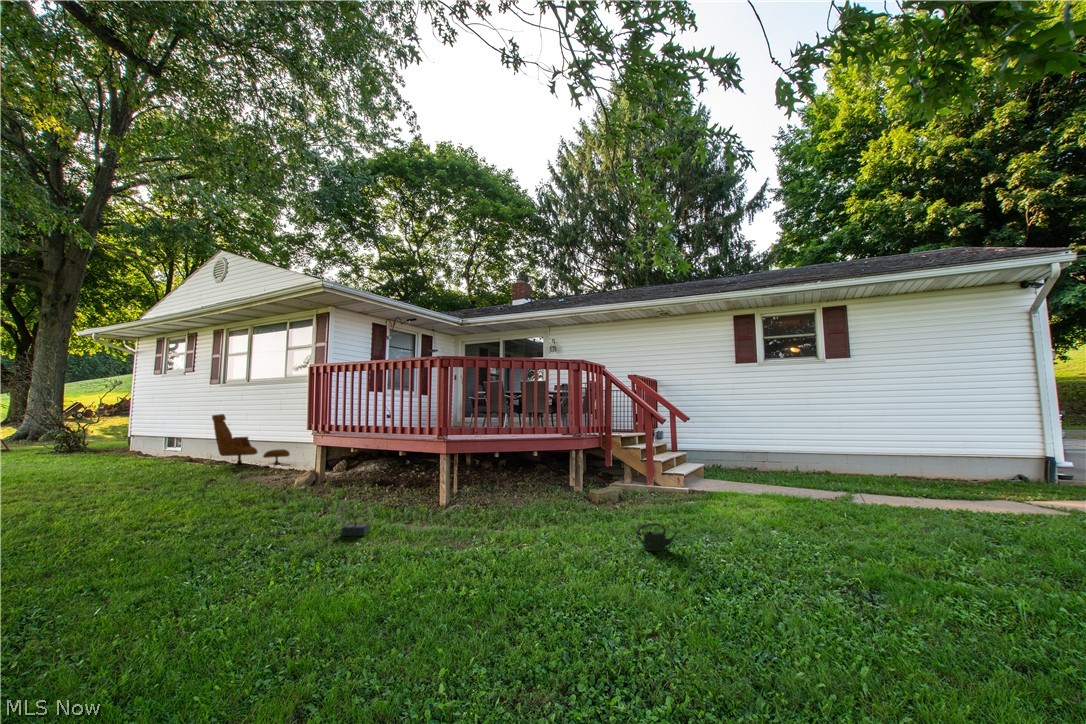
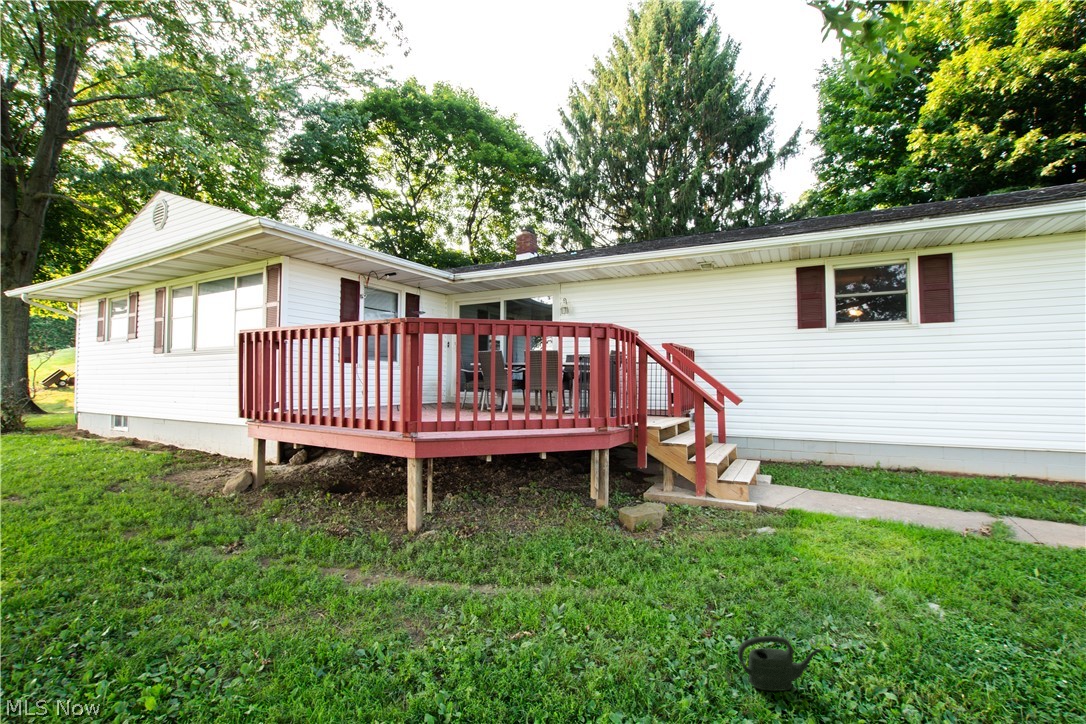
lounge chair: present [212,414,290,470] -> none [139,390,244,461]
decorative plant: present [336,501,373,536] -> none [204,557,283,621]

